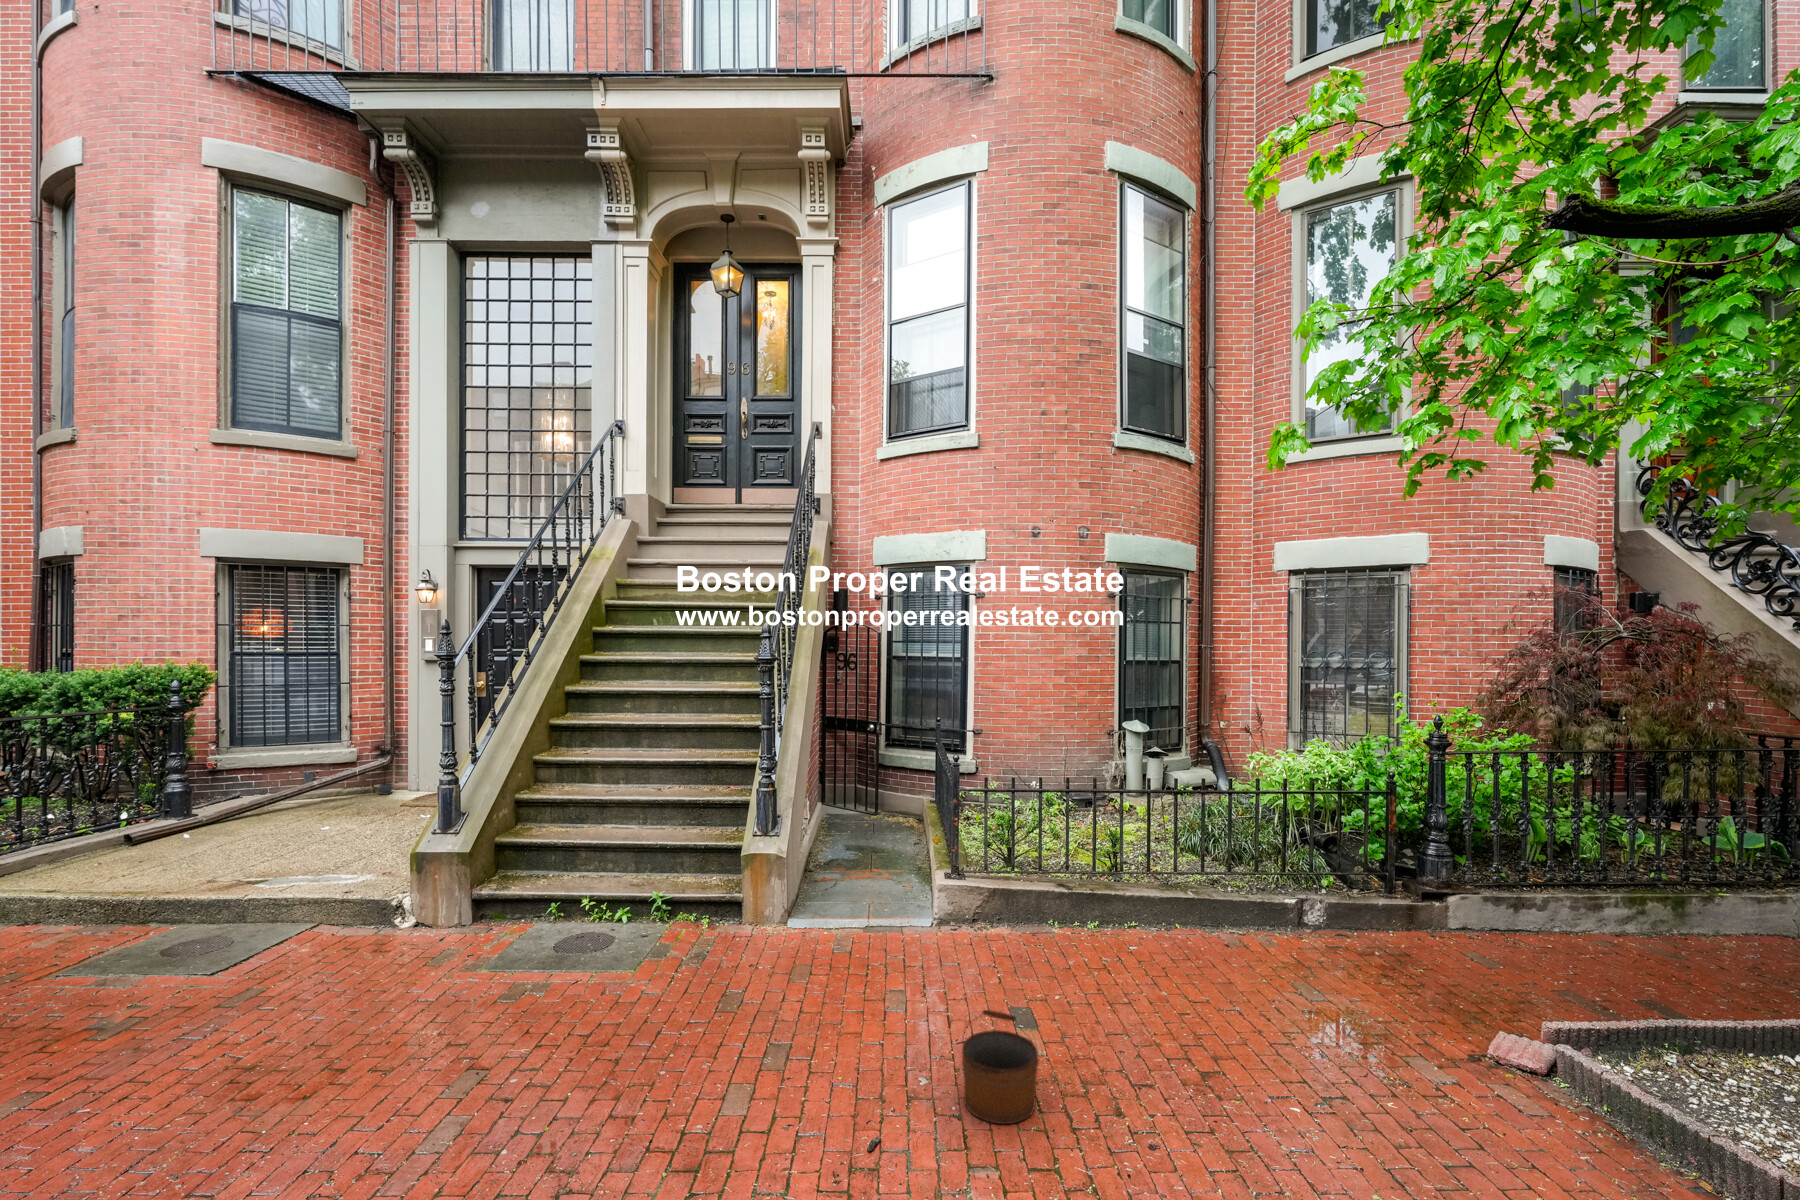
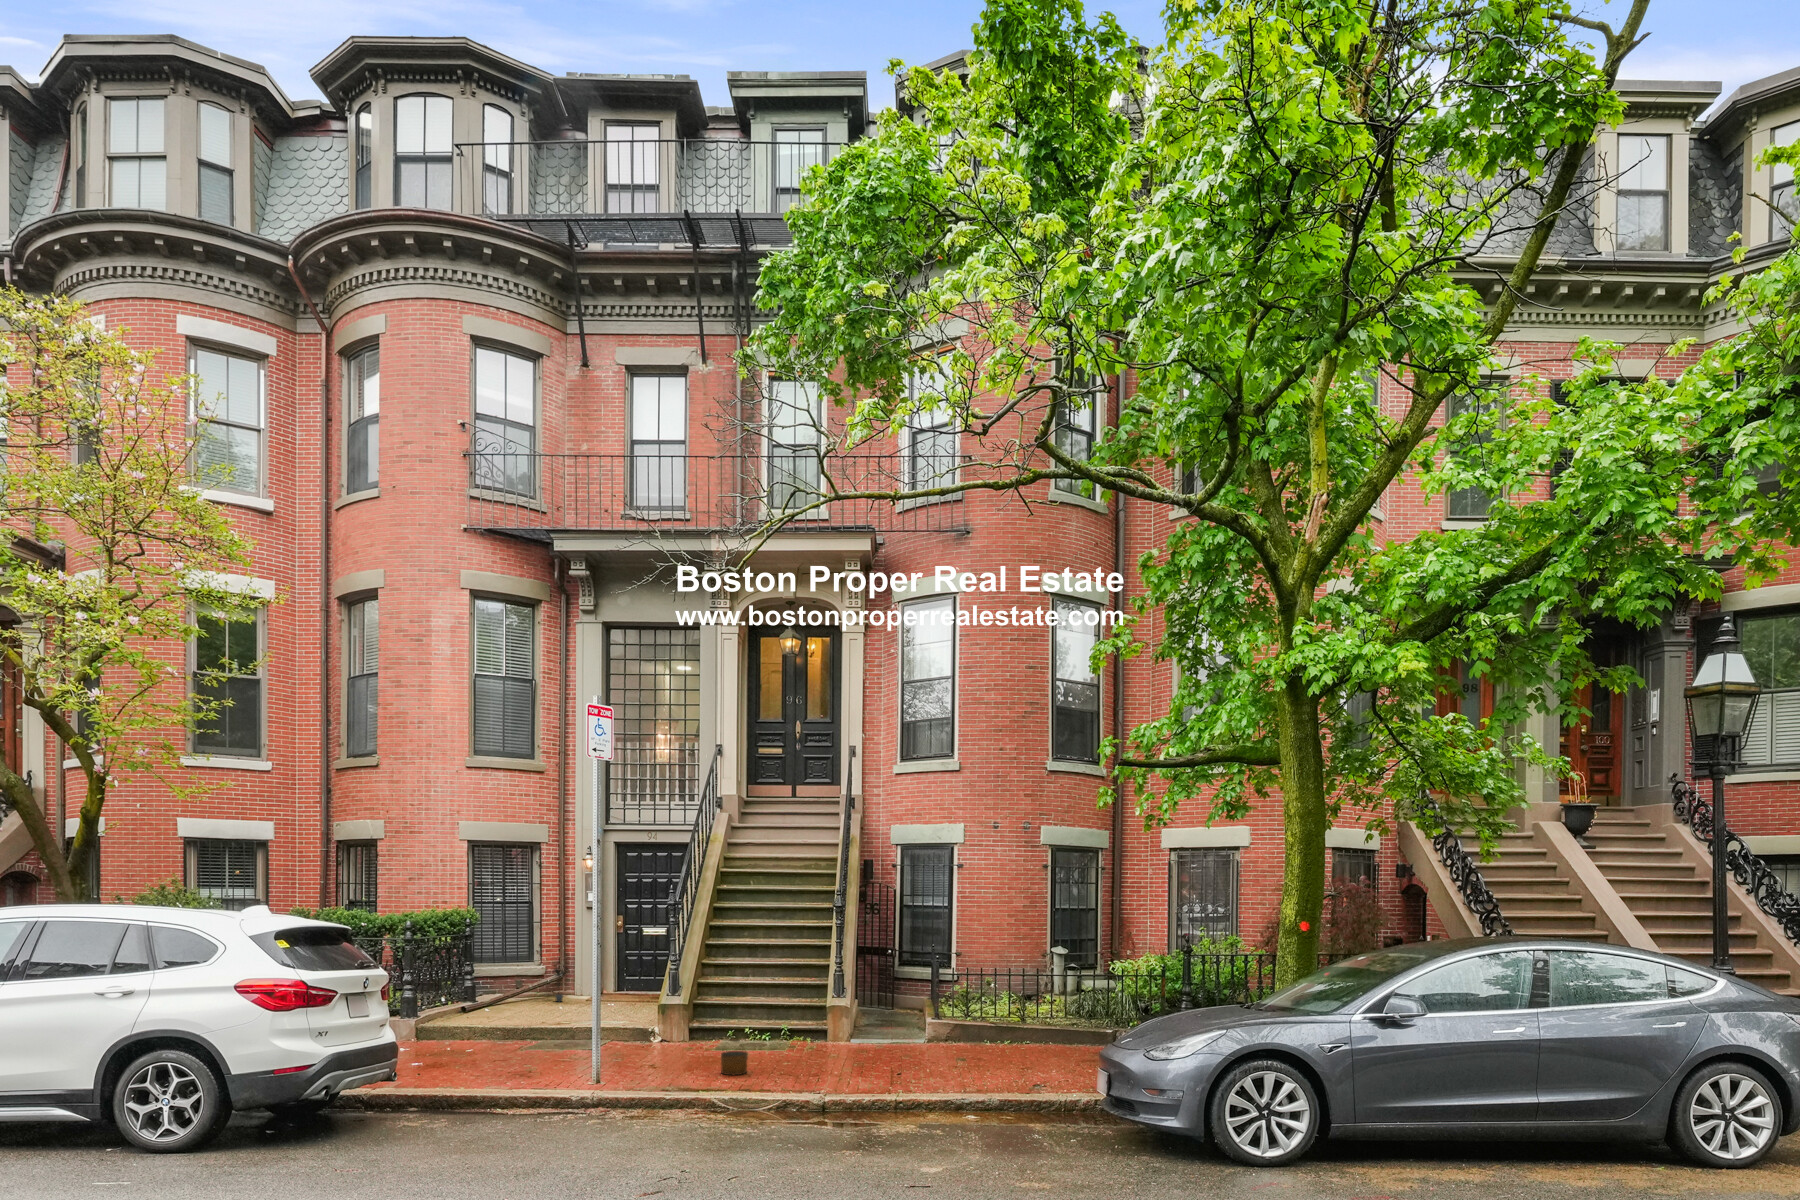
bucket: present [962,1010,1039,1124] -> present [721,1039,748,1075]

